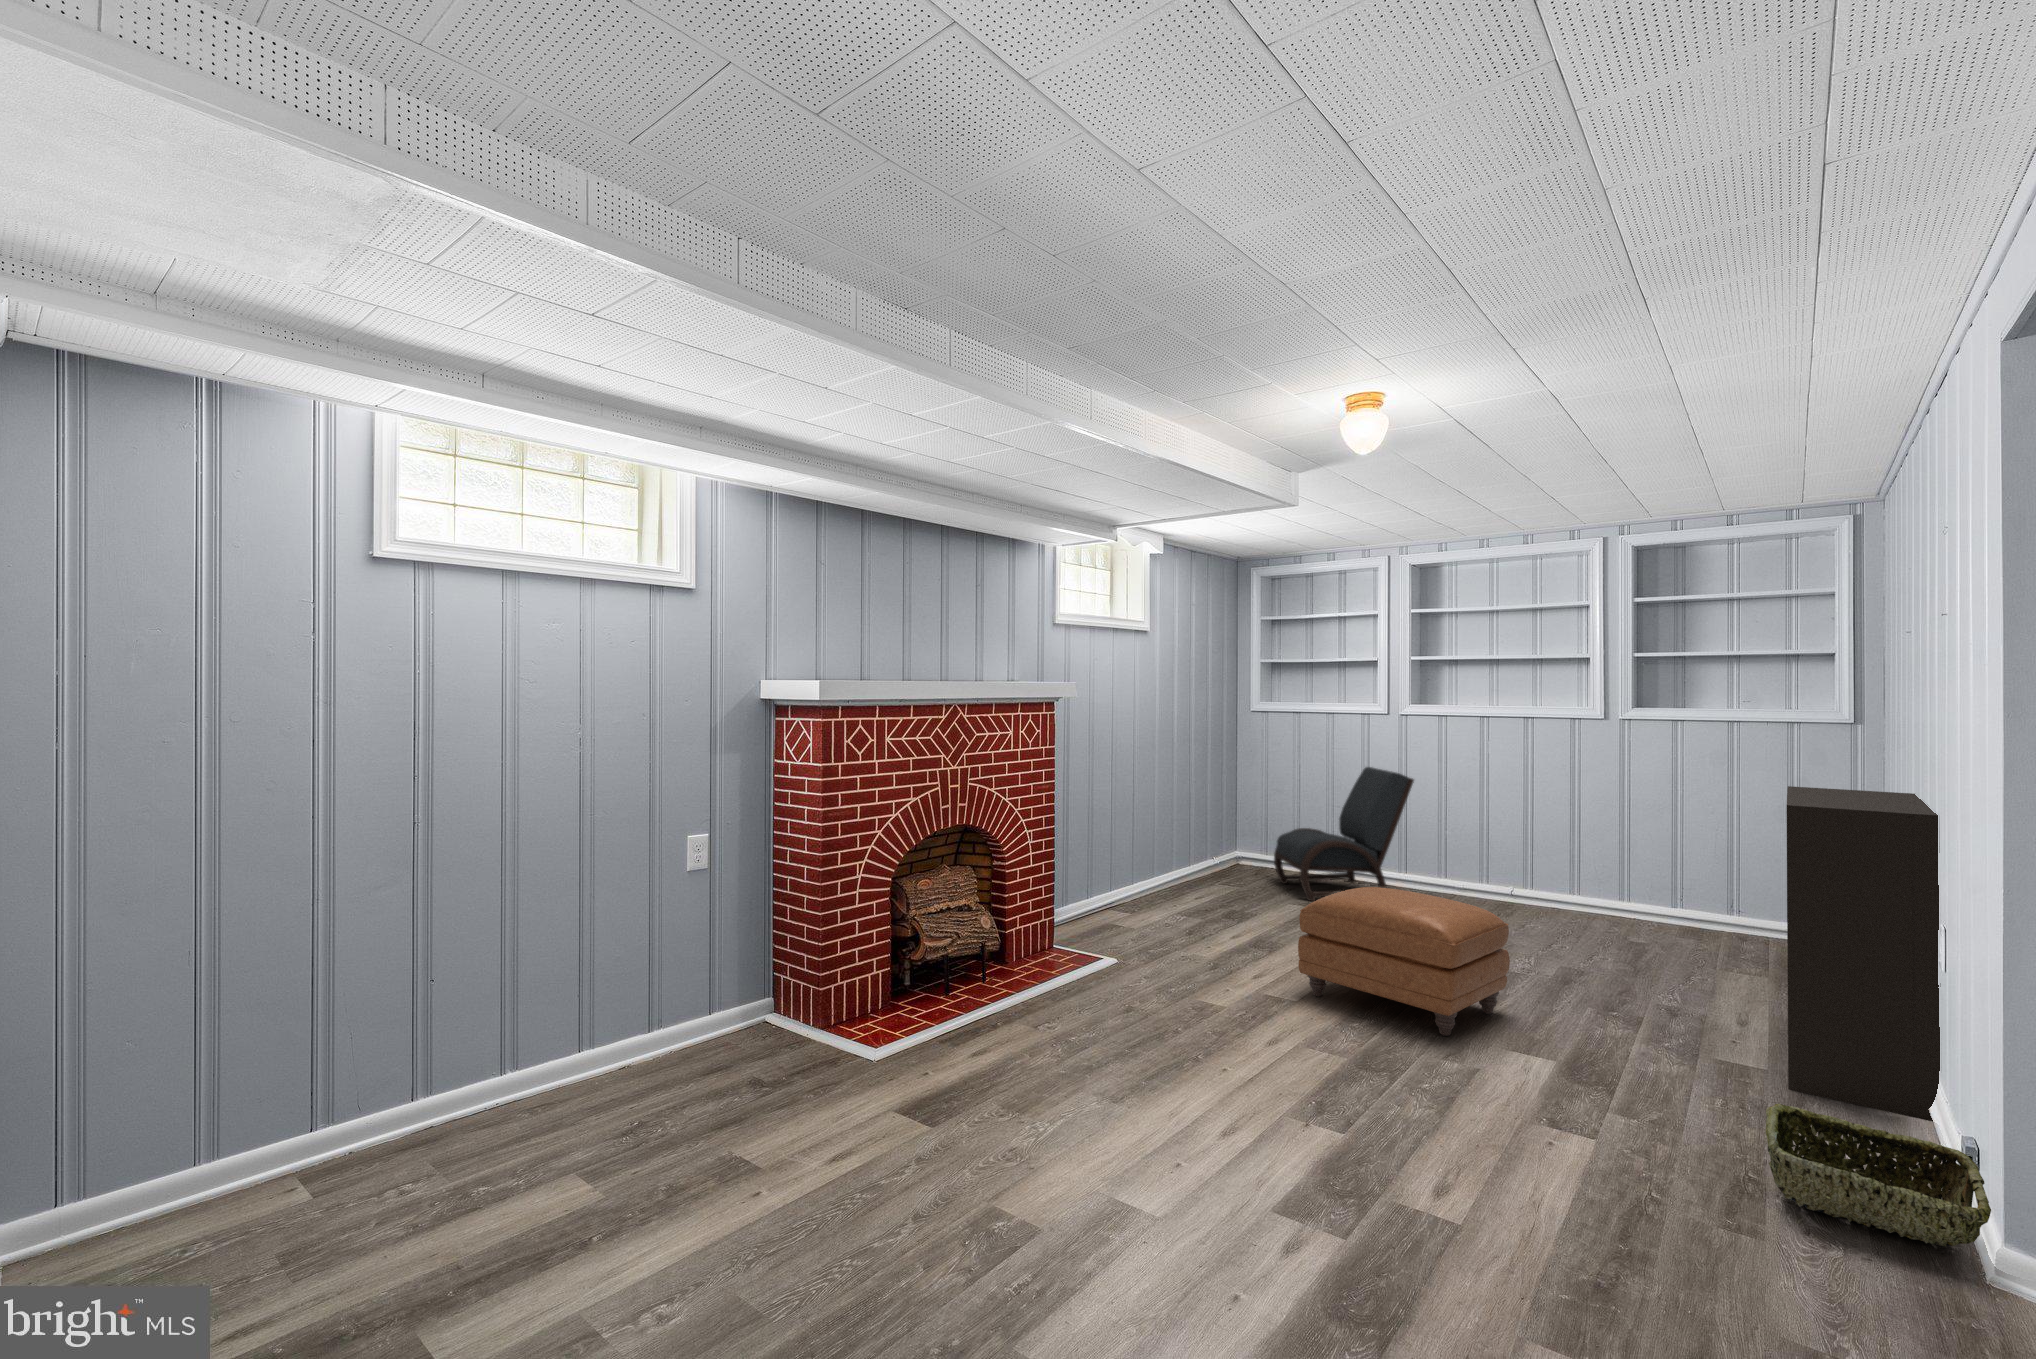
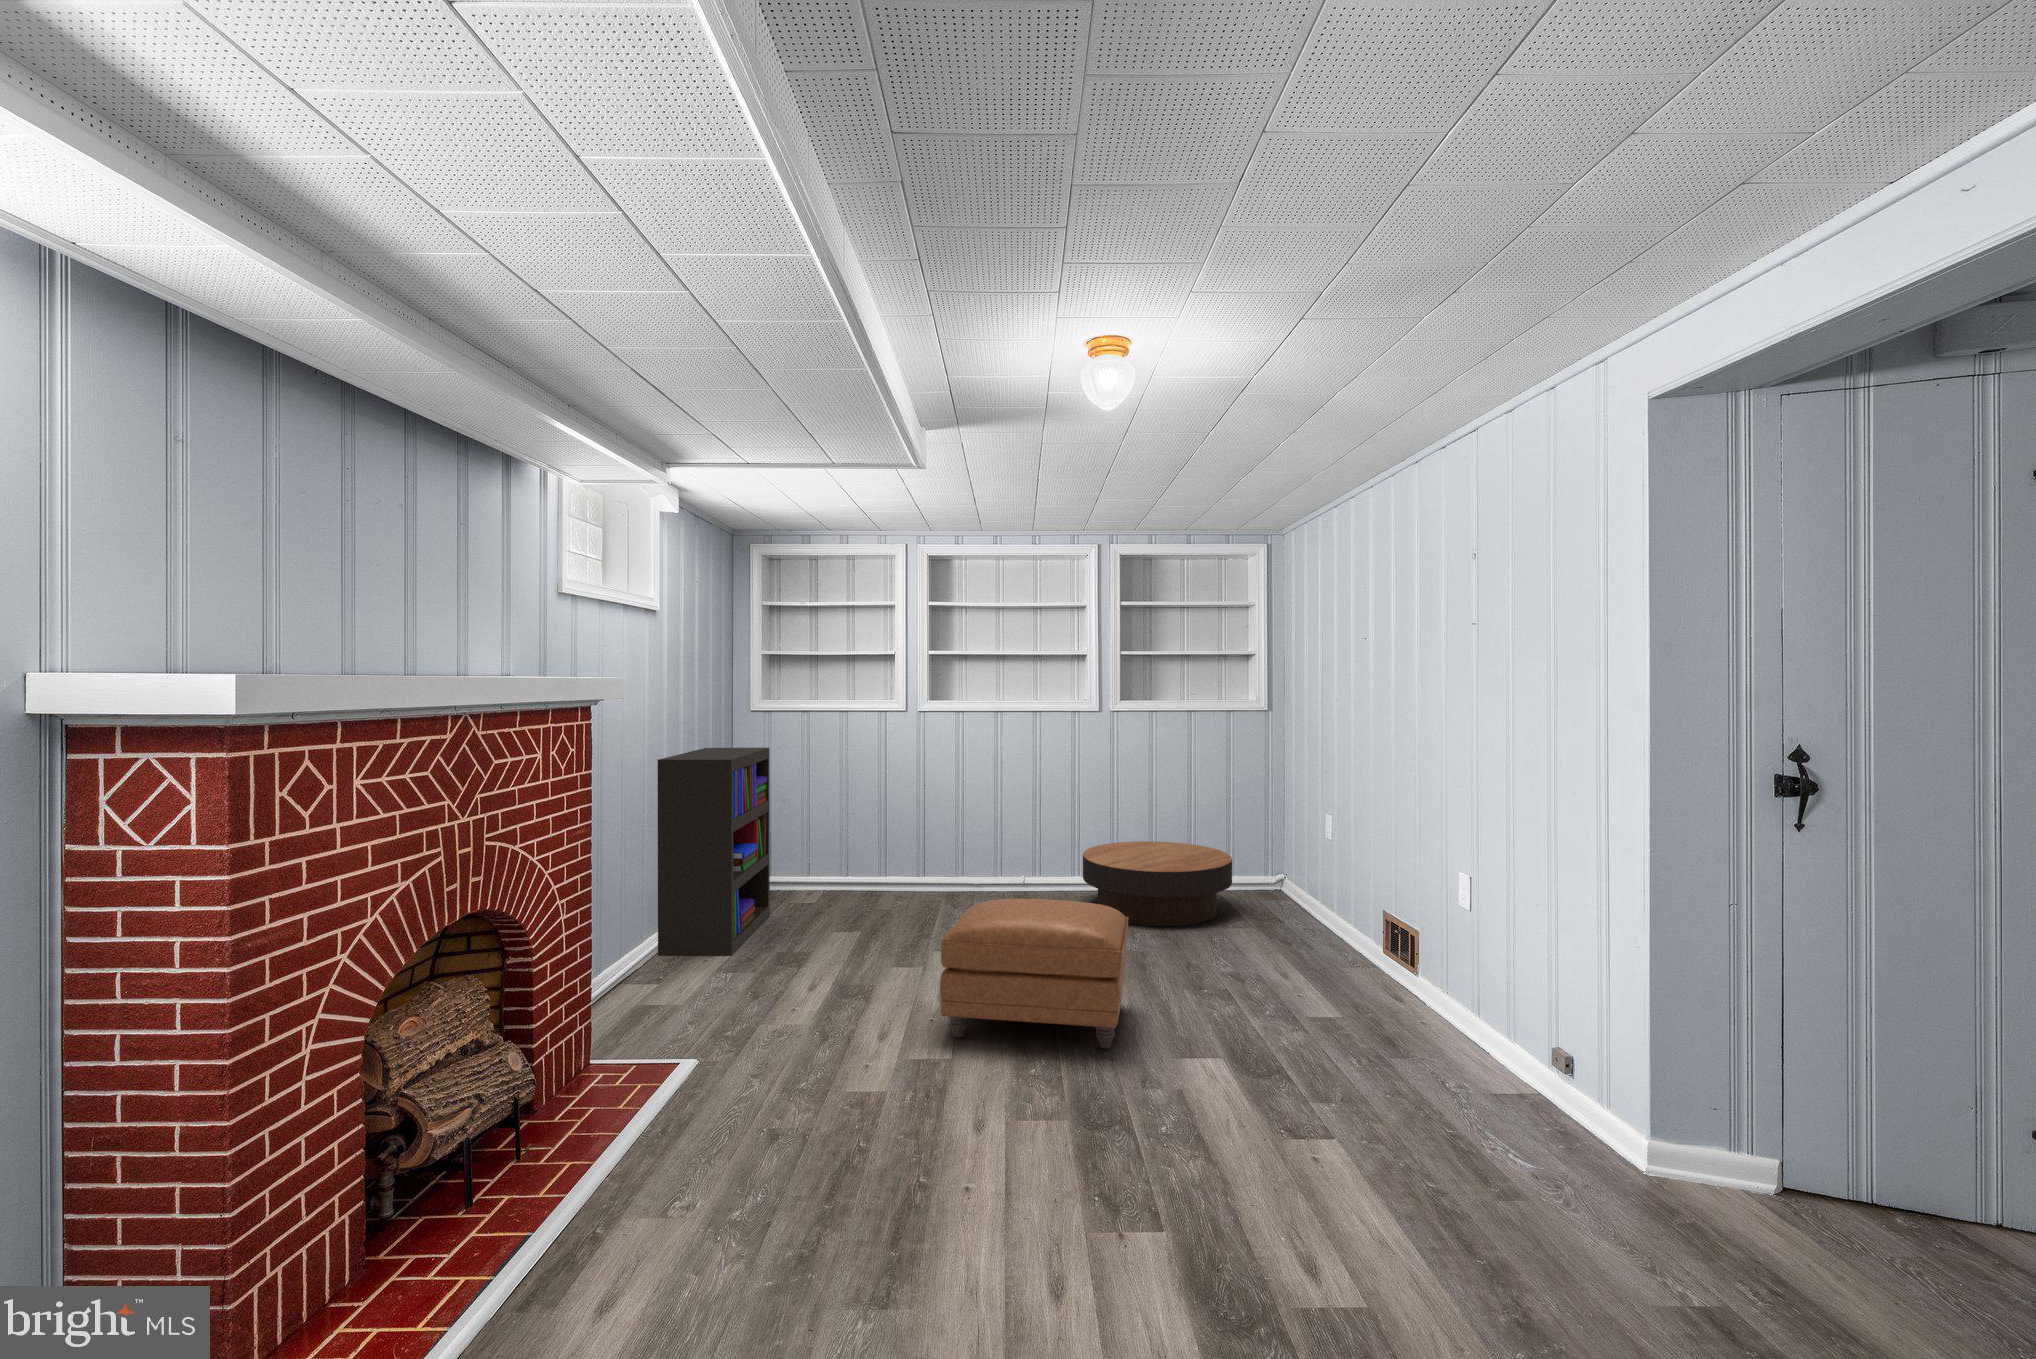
lounge chair: present [1274,767,1414,901] -> none [794,766,940,920]
bookshelf: present [1787,786,1941,1122] -> present [657,748,770,956]
coffee table: none [1562,869,1771,971] -> present [1083,841,1232,927]
woven basket: present [1766,1104,1991,1246] -> none [1425,1043,1593,1133]

